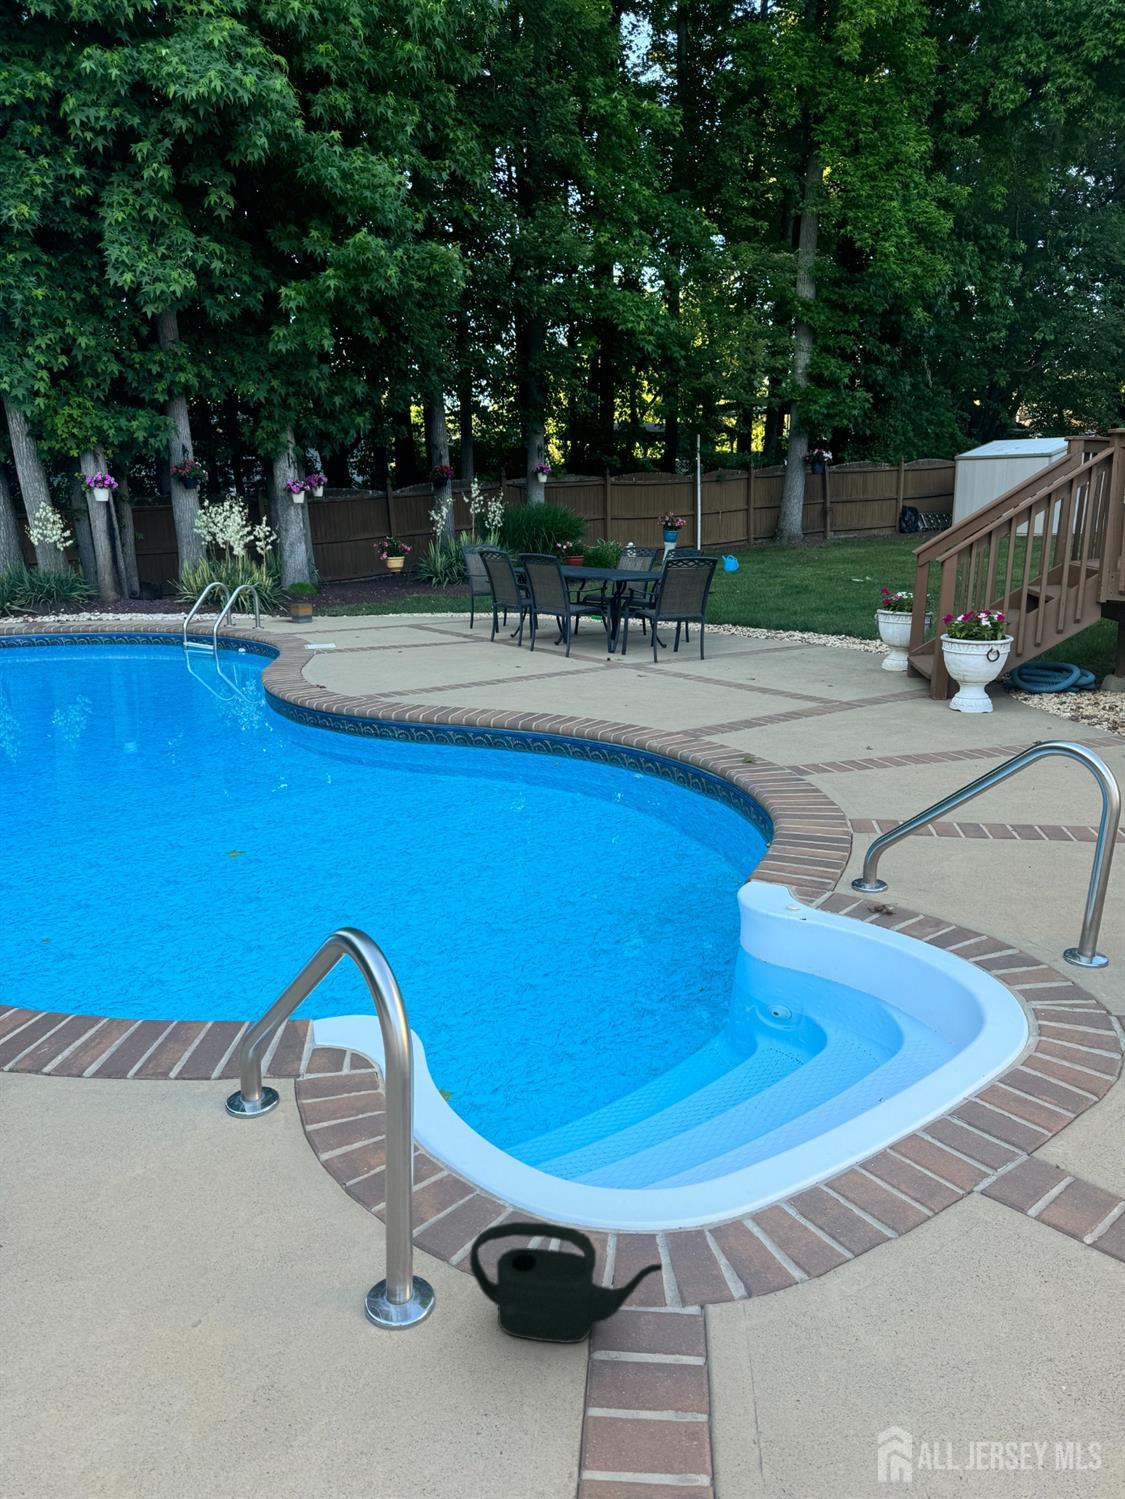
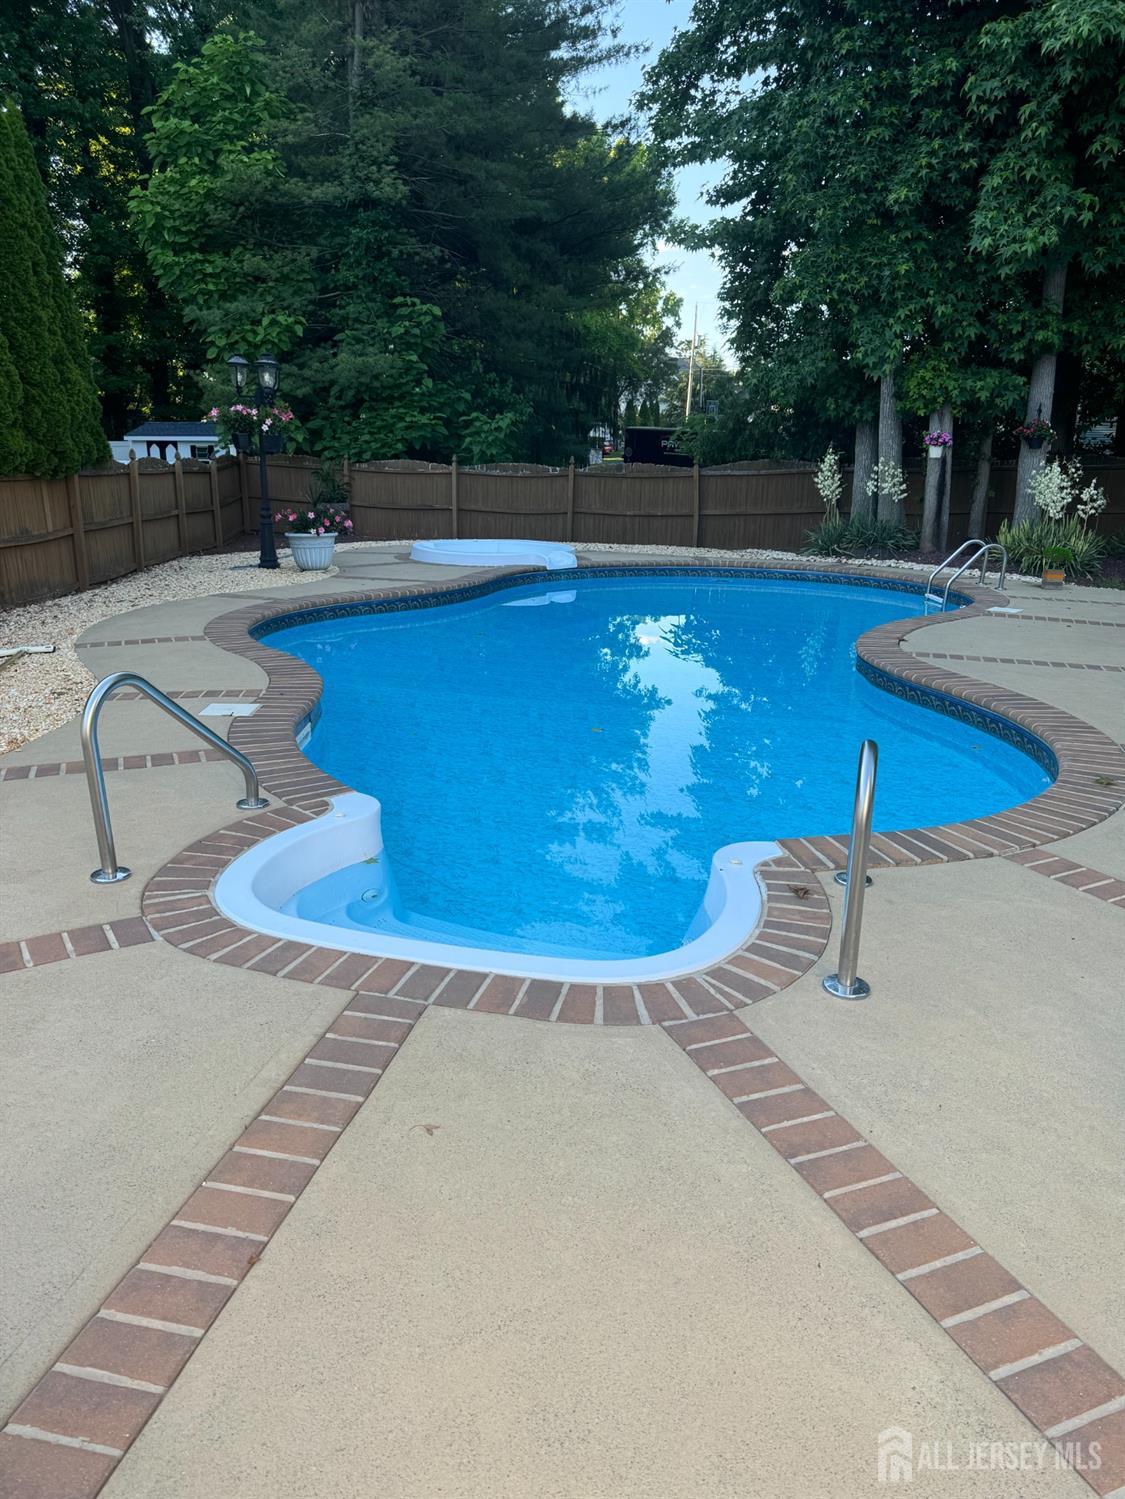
watering can: present [470,1222,662,1343] -> none [51,852,86,931]

